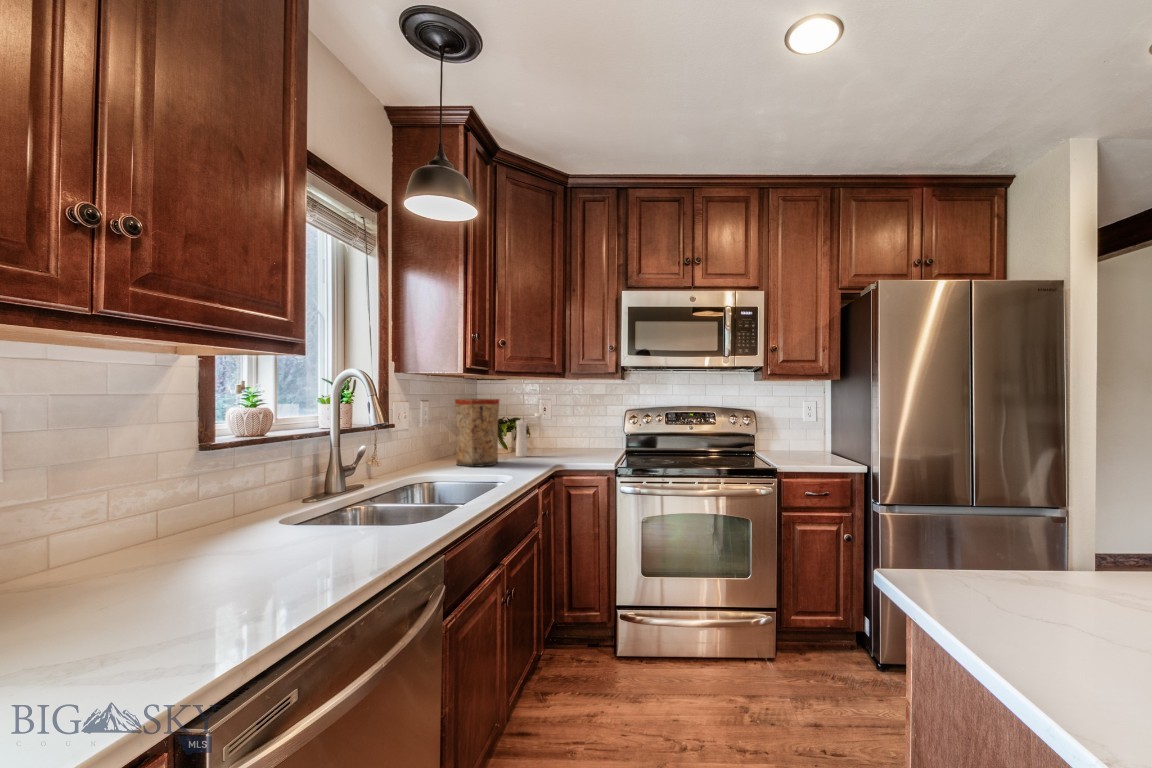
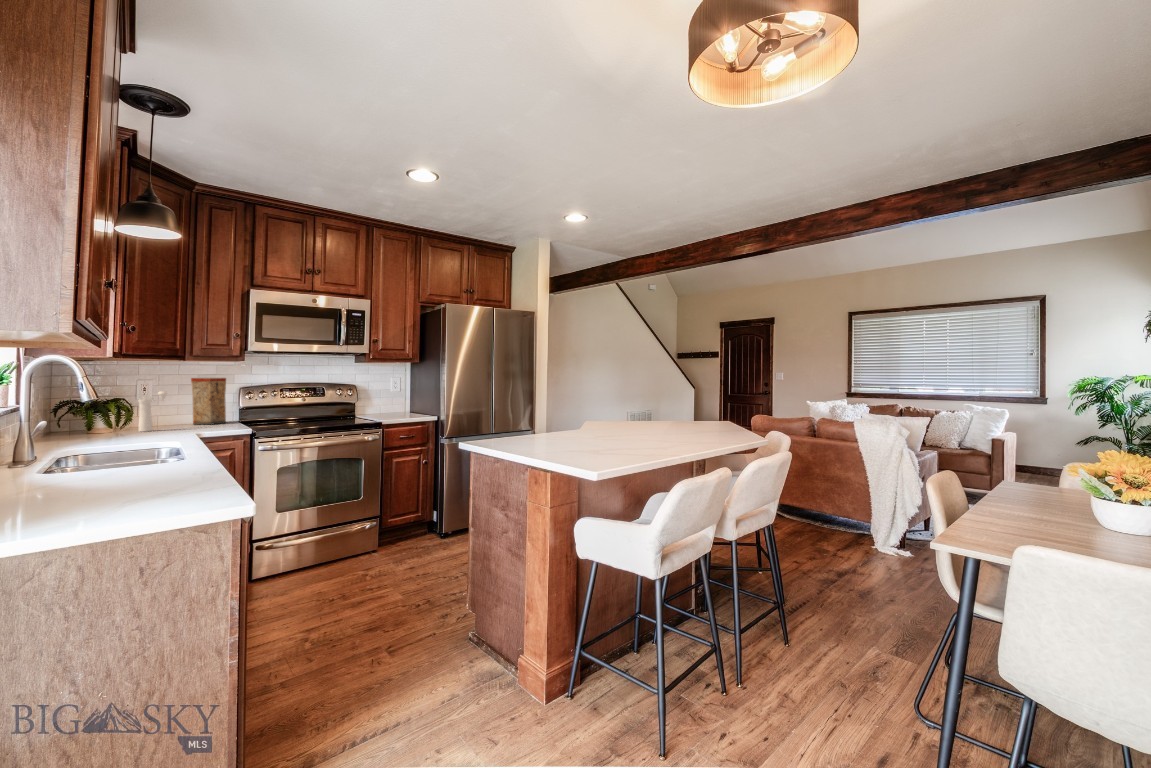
vase: present [455,399,499,467] -> present [191,378,226,425]

